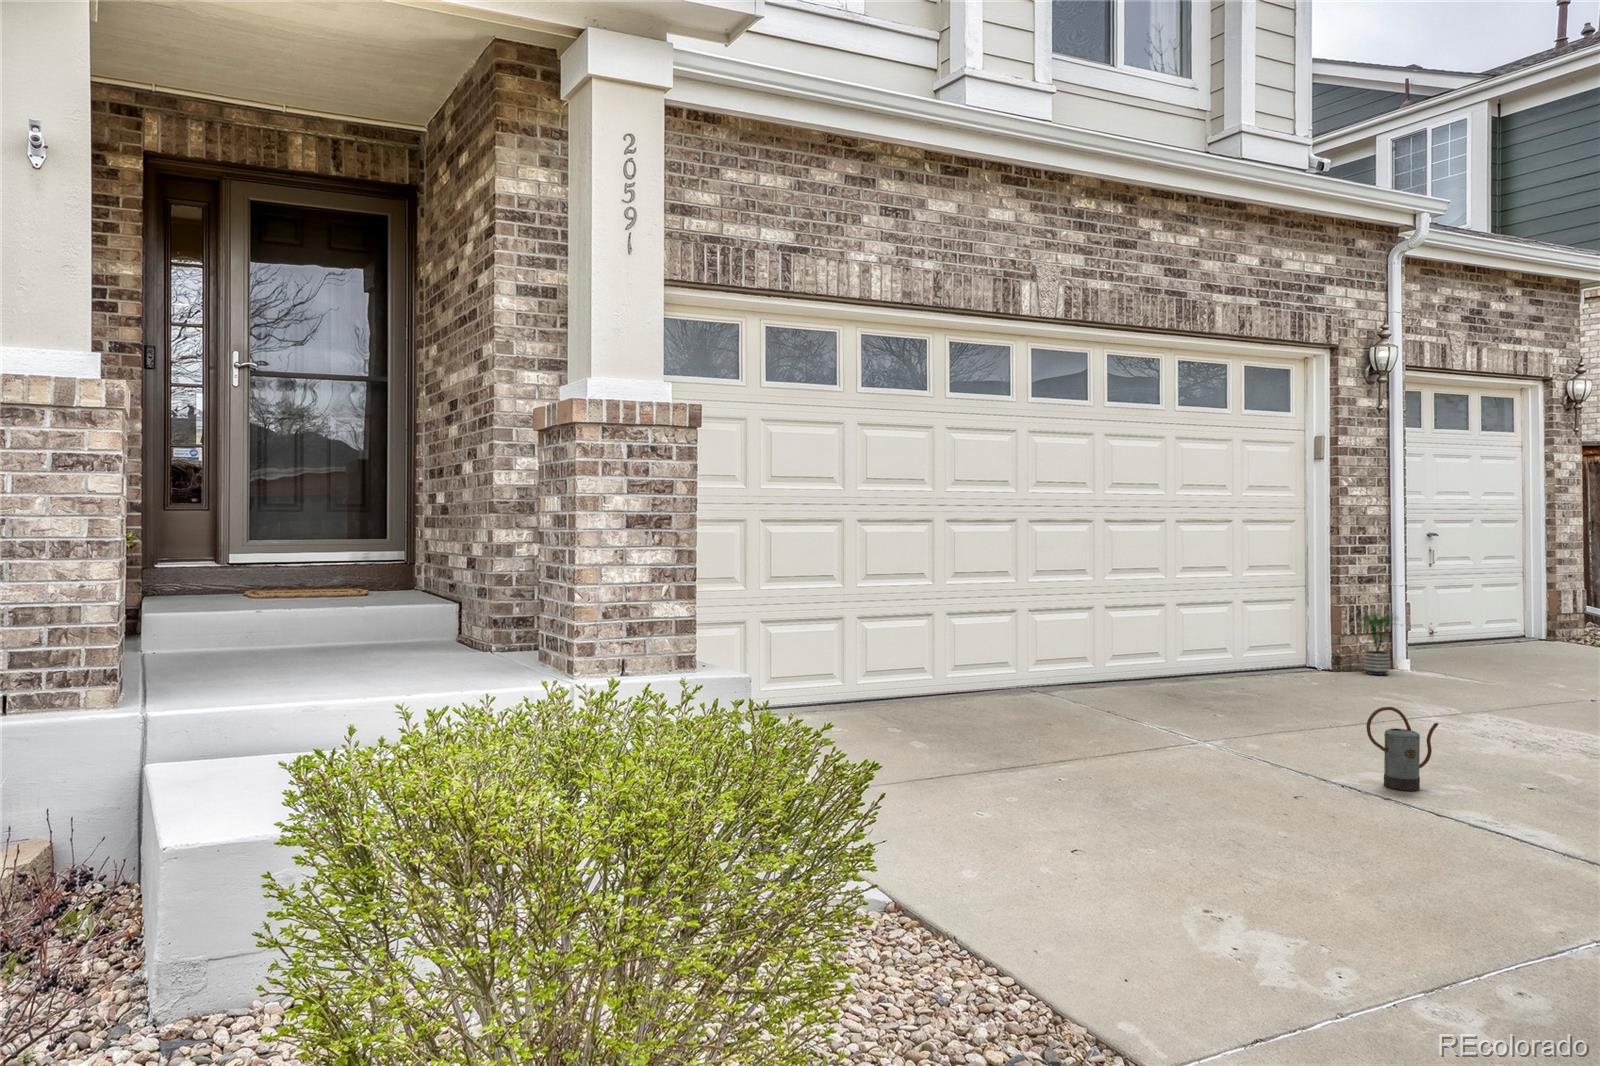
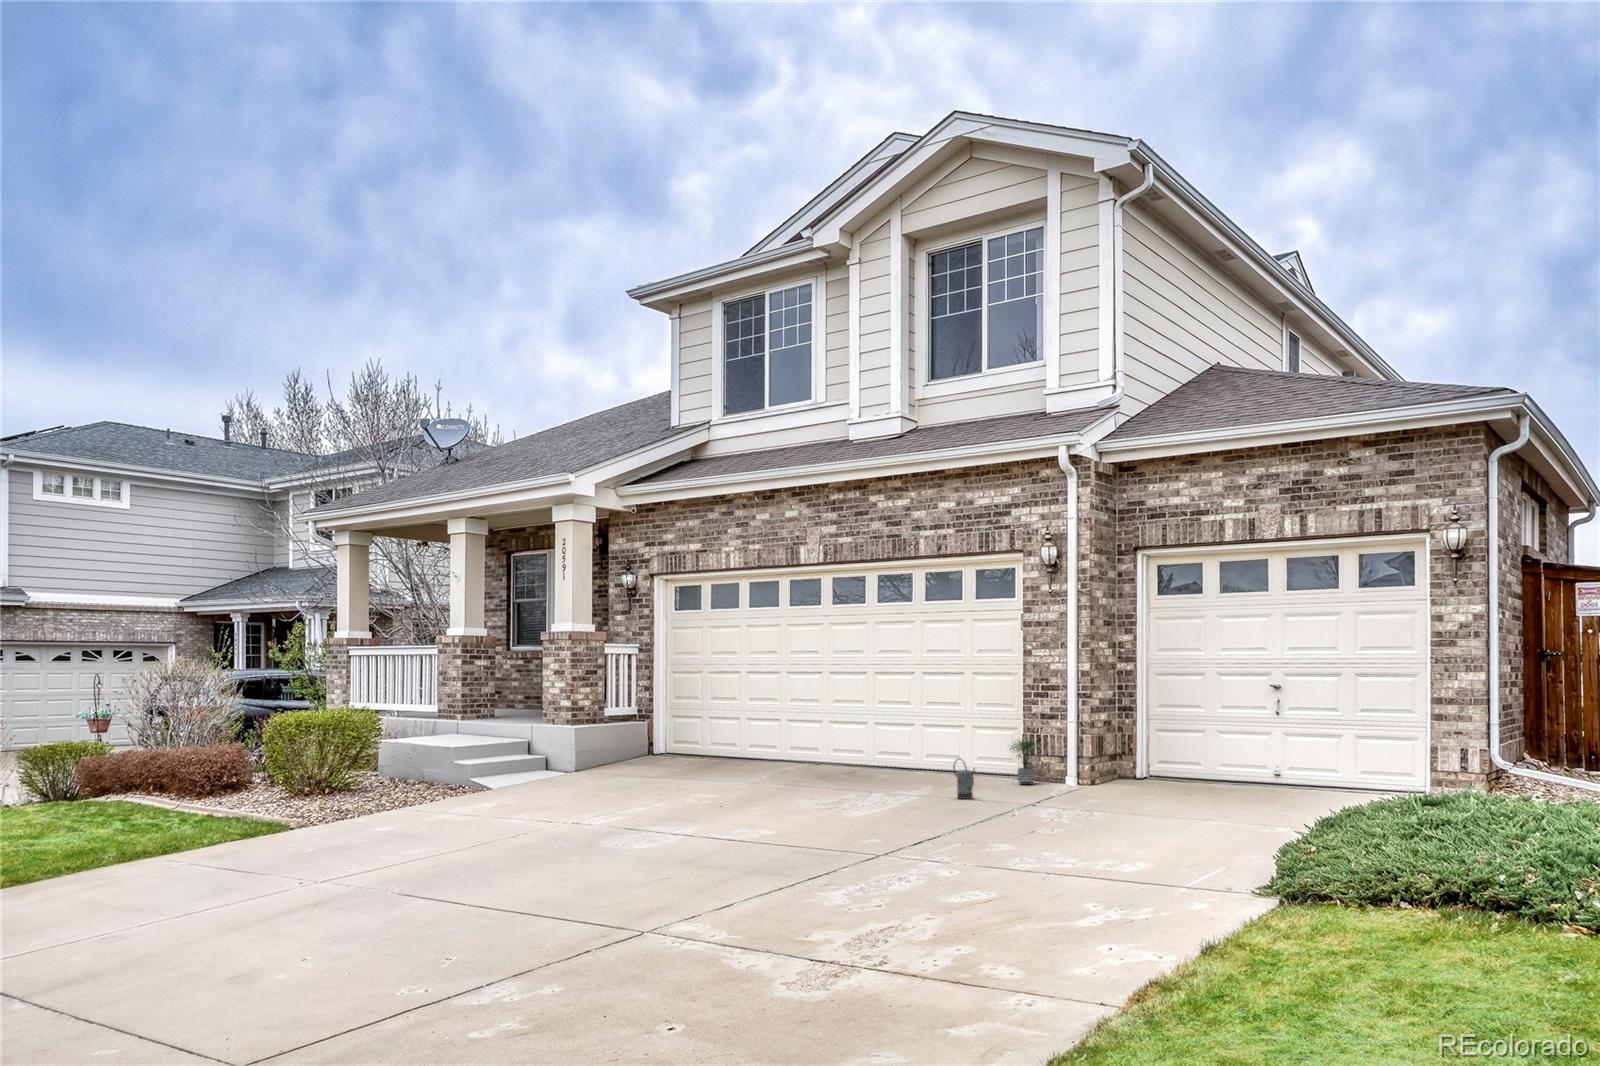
watering can: present [1367,707,1439,791] -> present [953,759,975,799]

